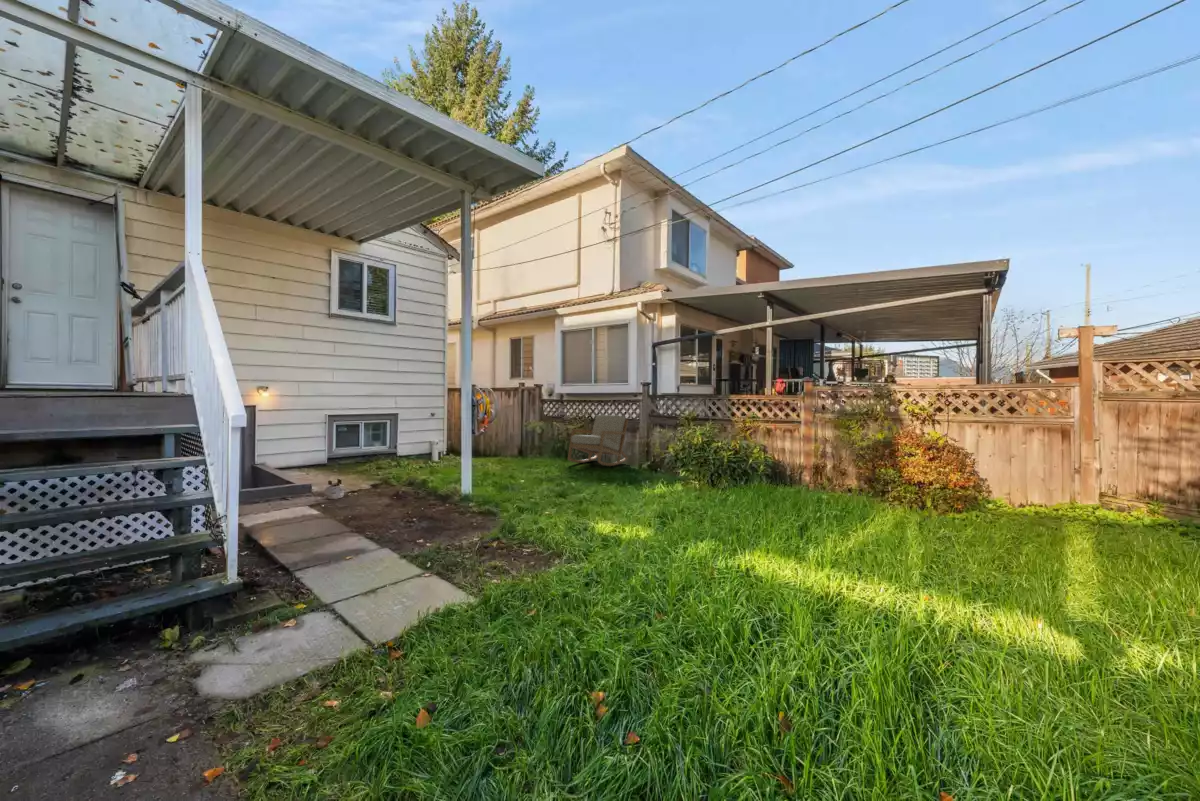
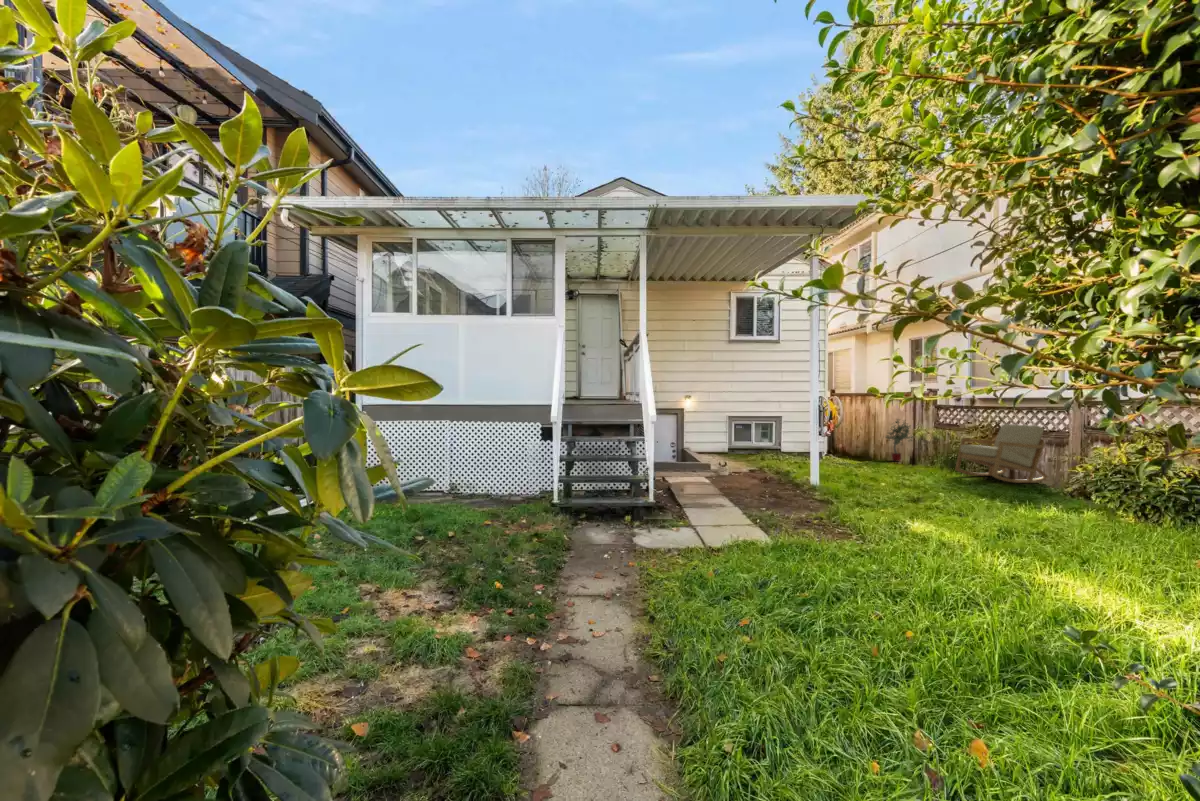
potted tree: none [499,413,525,455] -> present [886,420,913,461]

